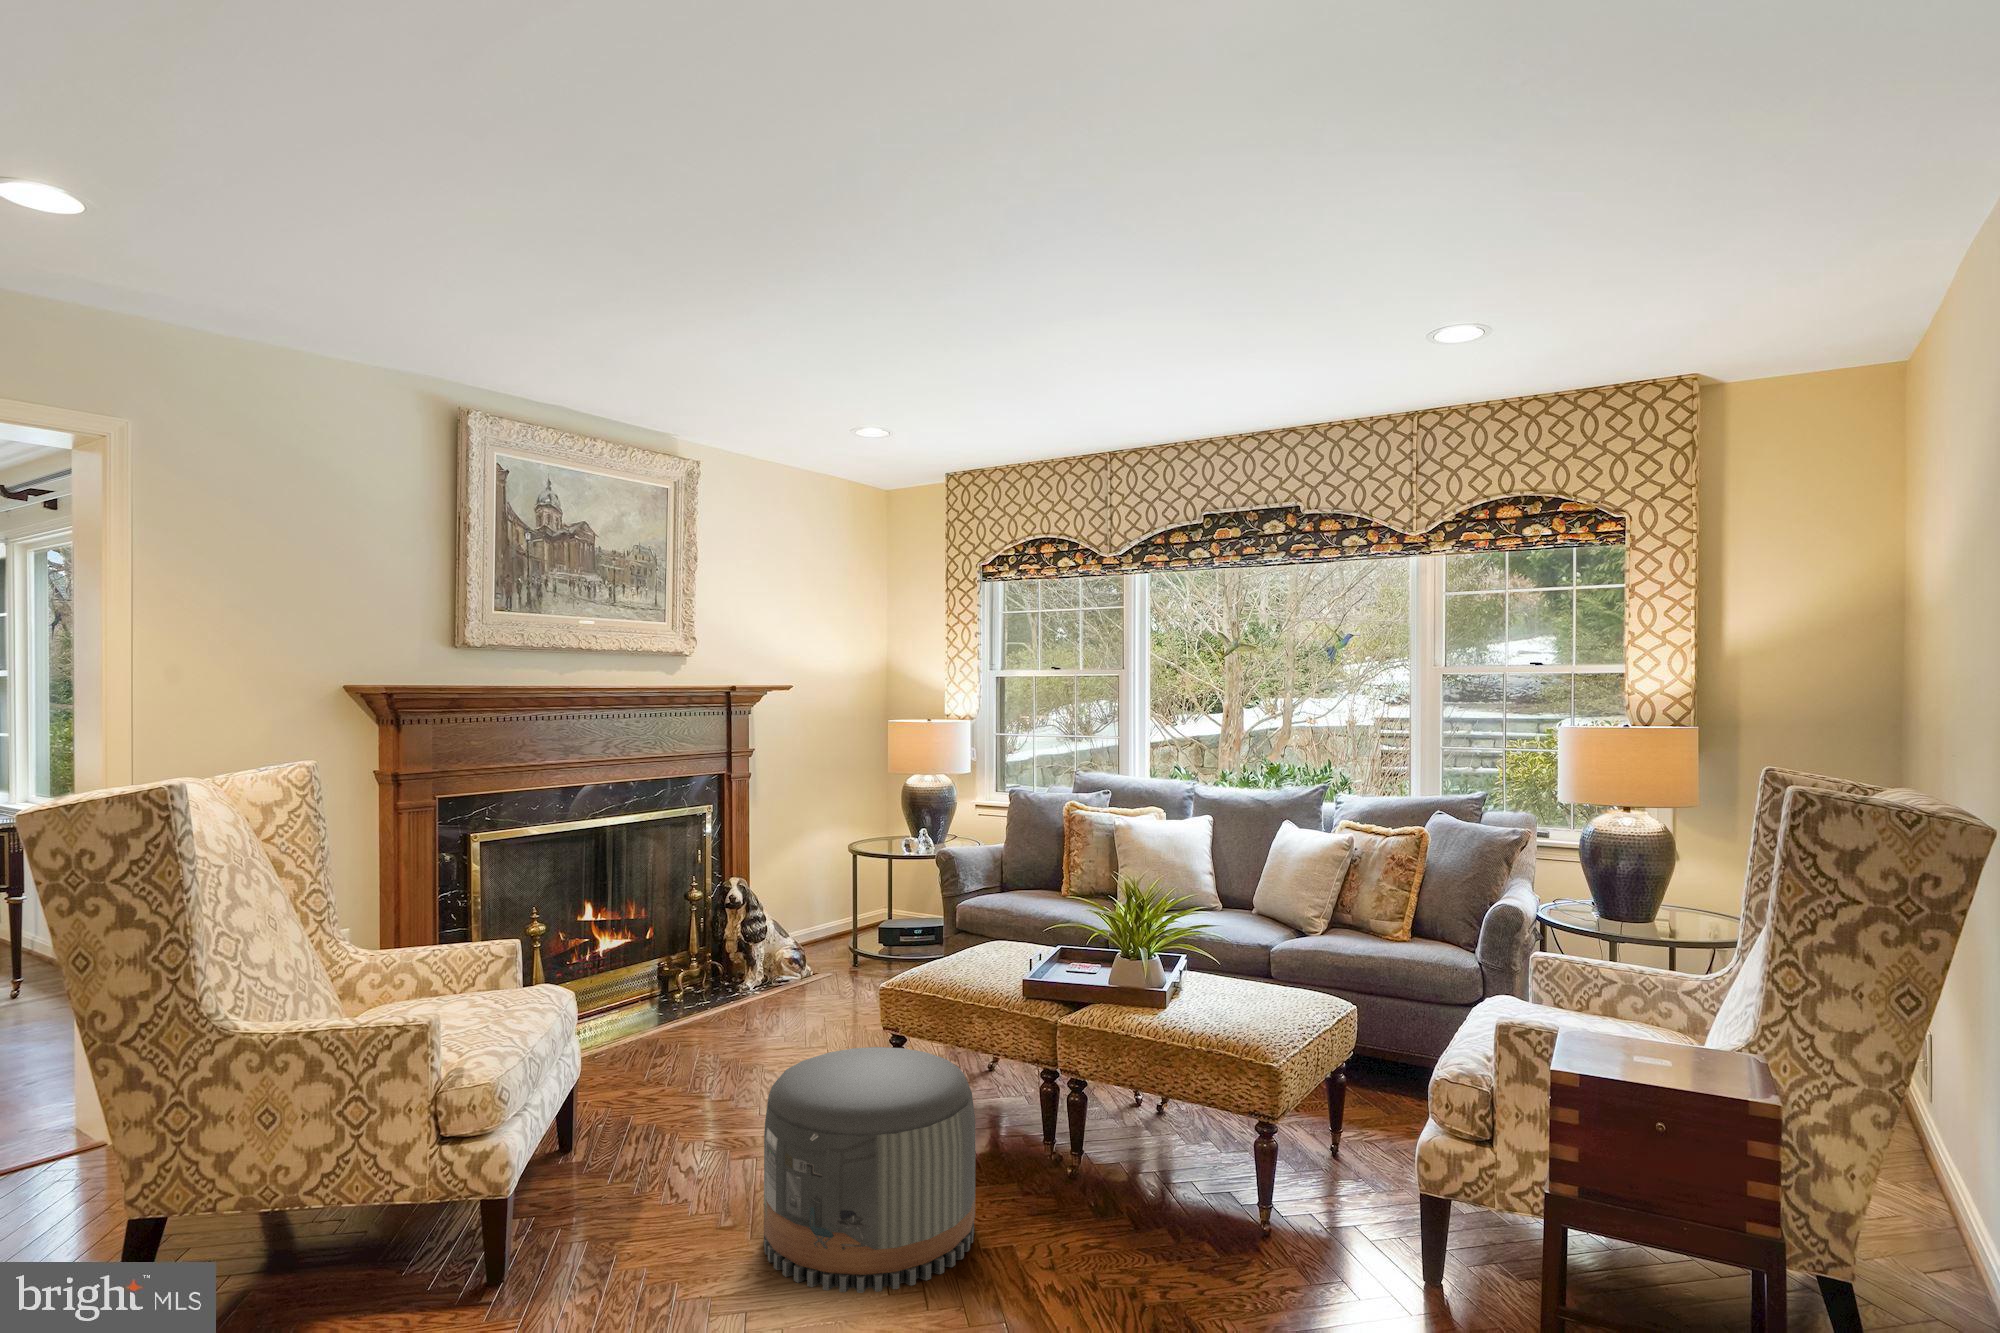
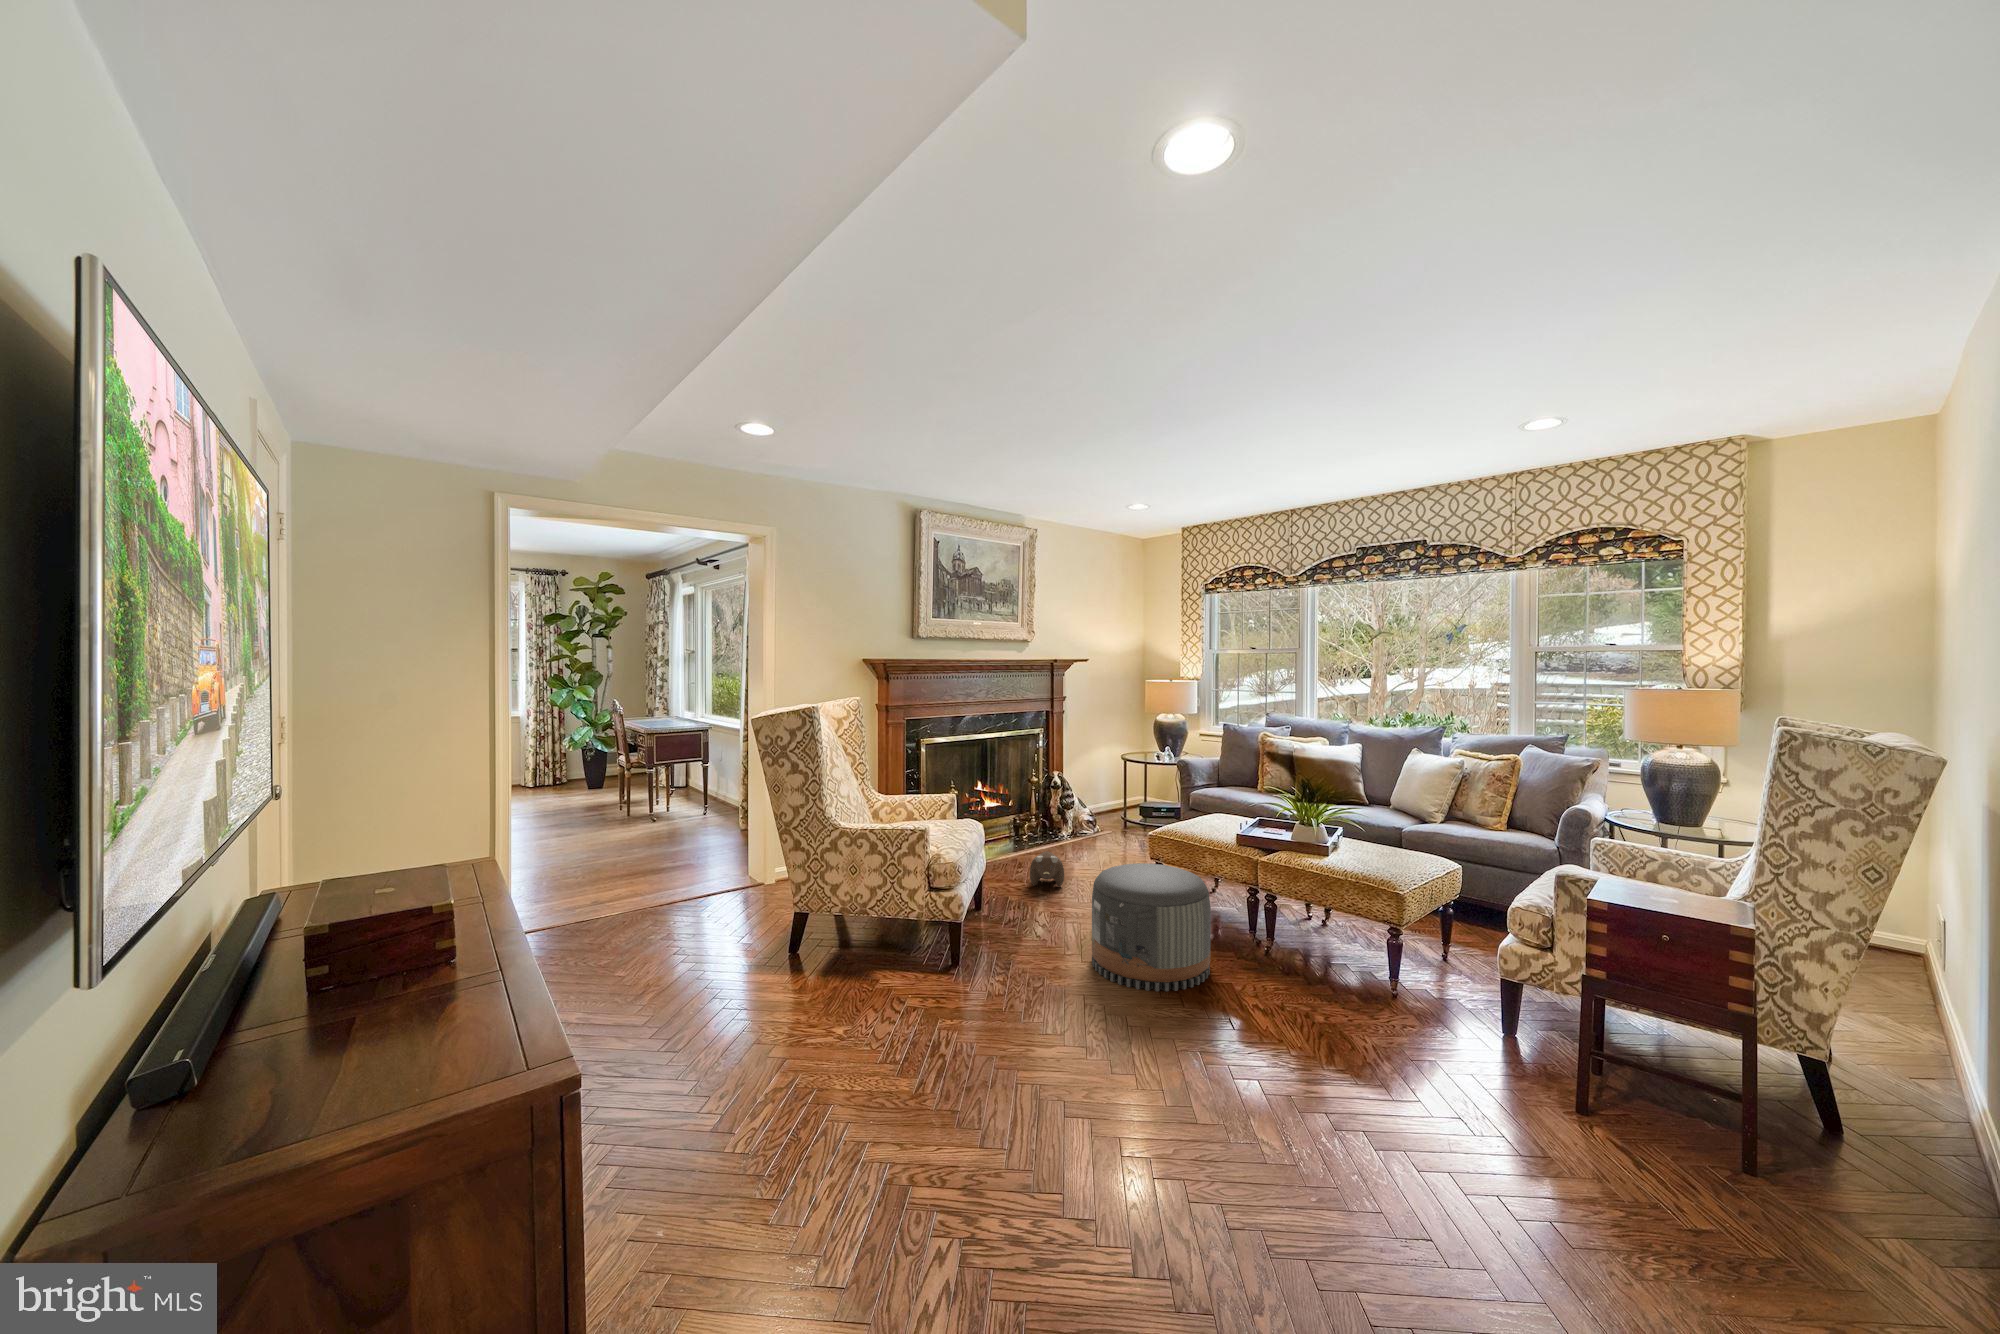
plush toy: none [670,1027,734,1092] -> present [1030,851,1064,886]

